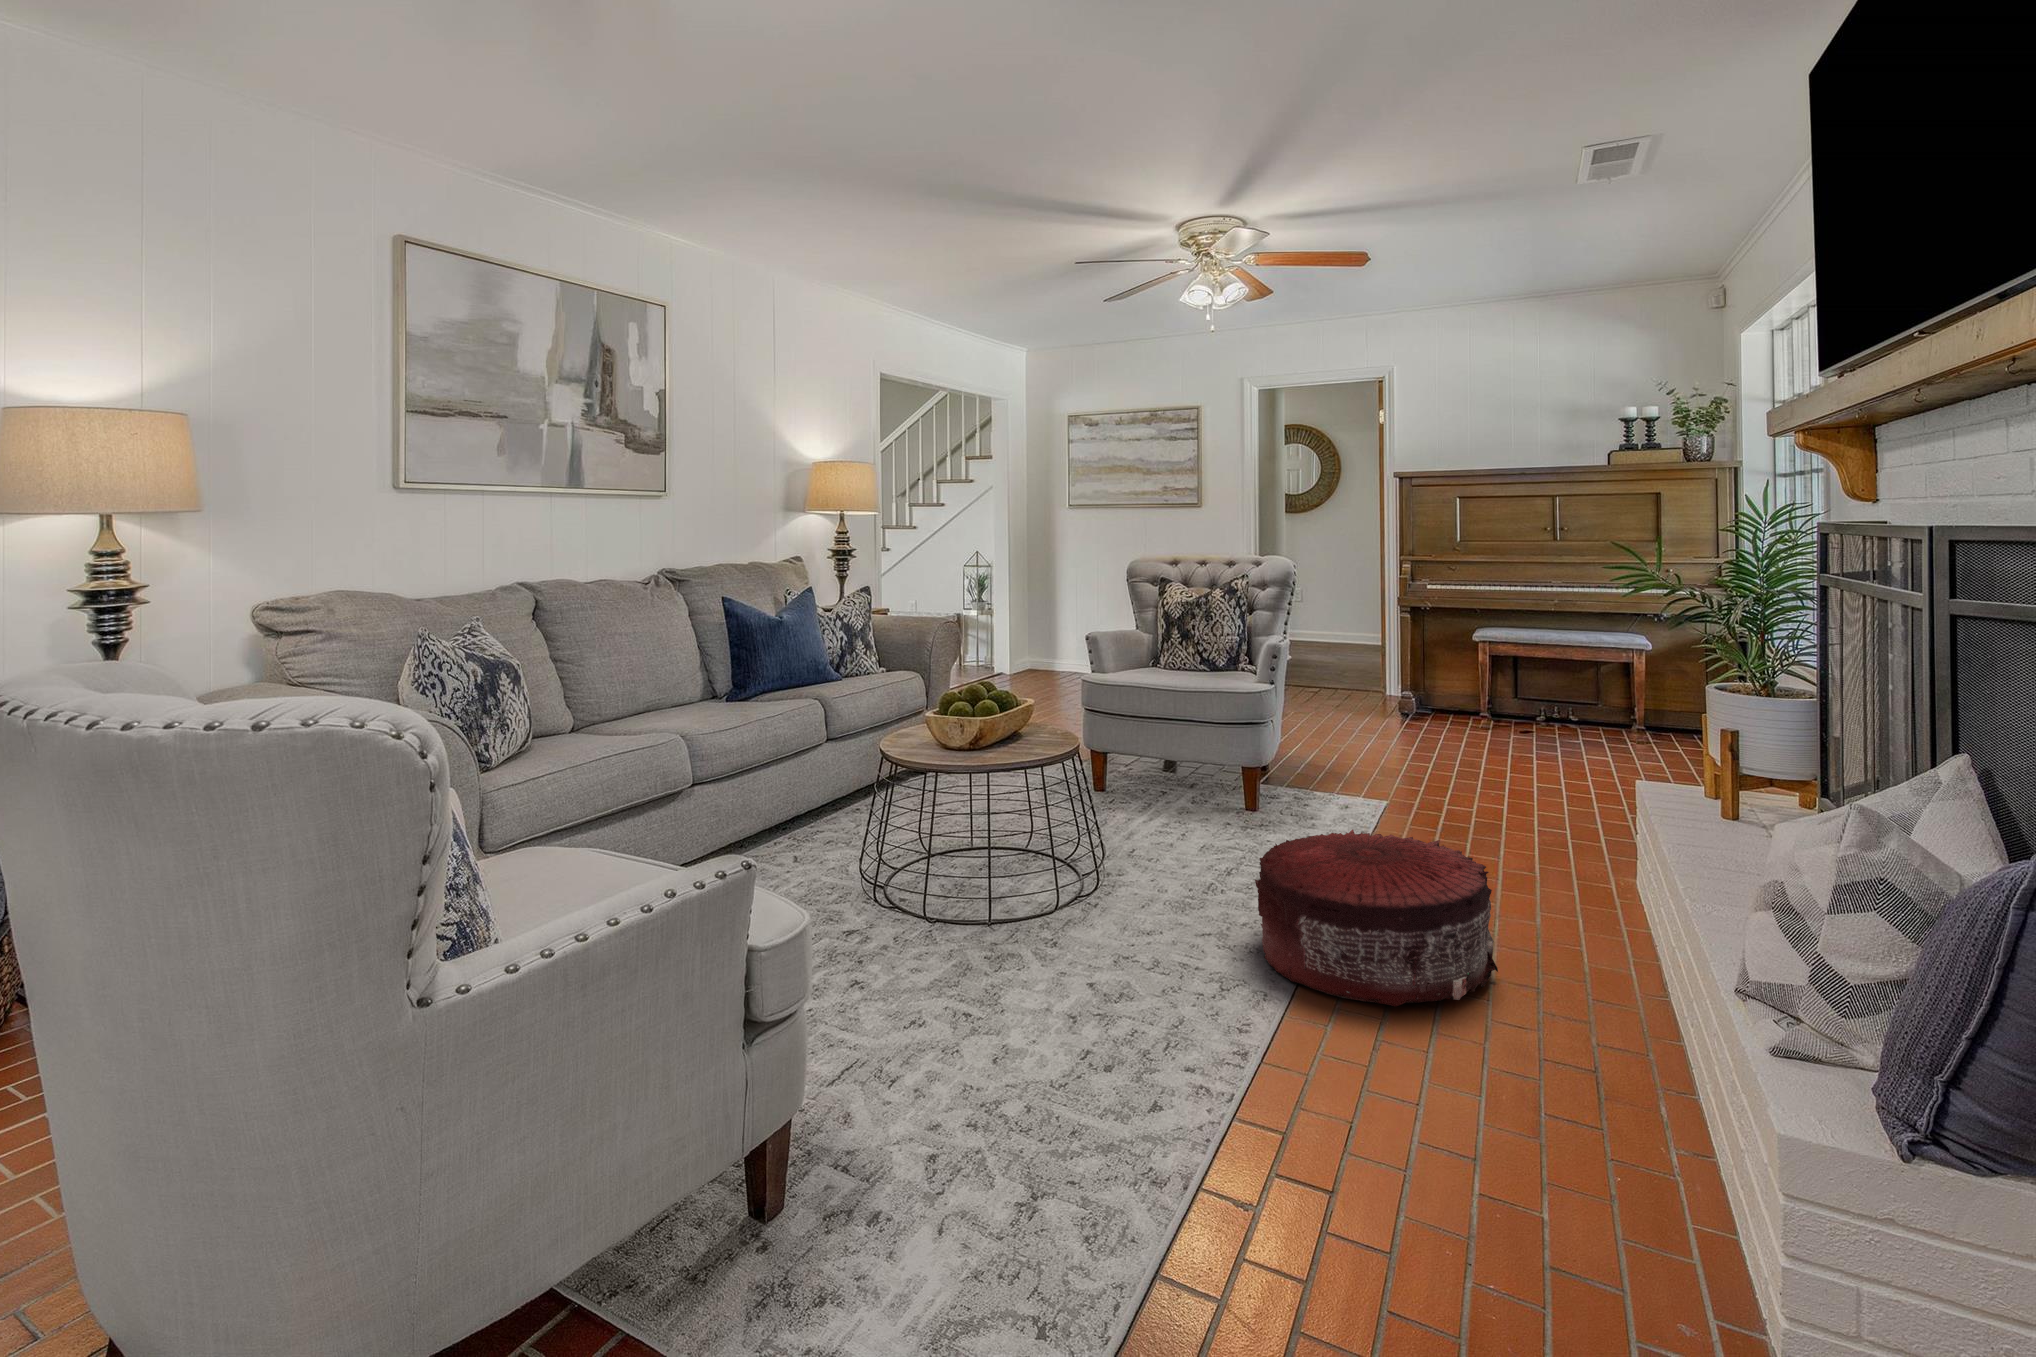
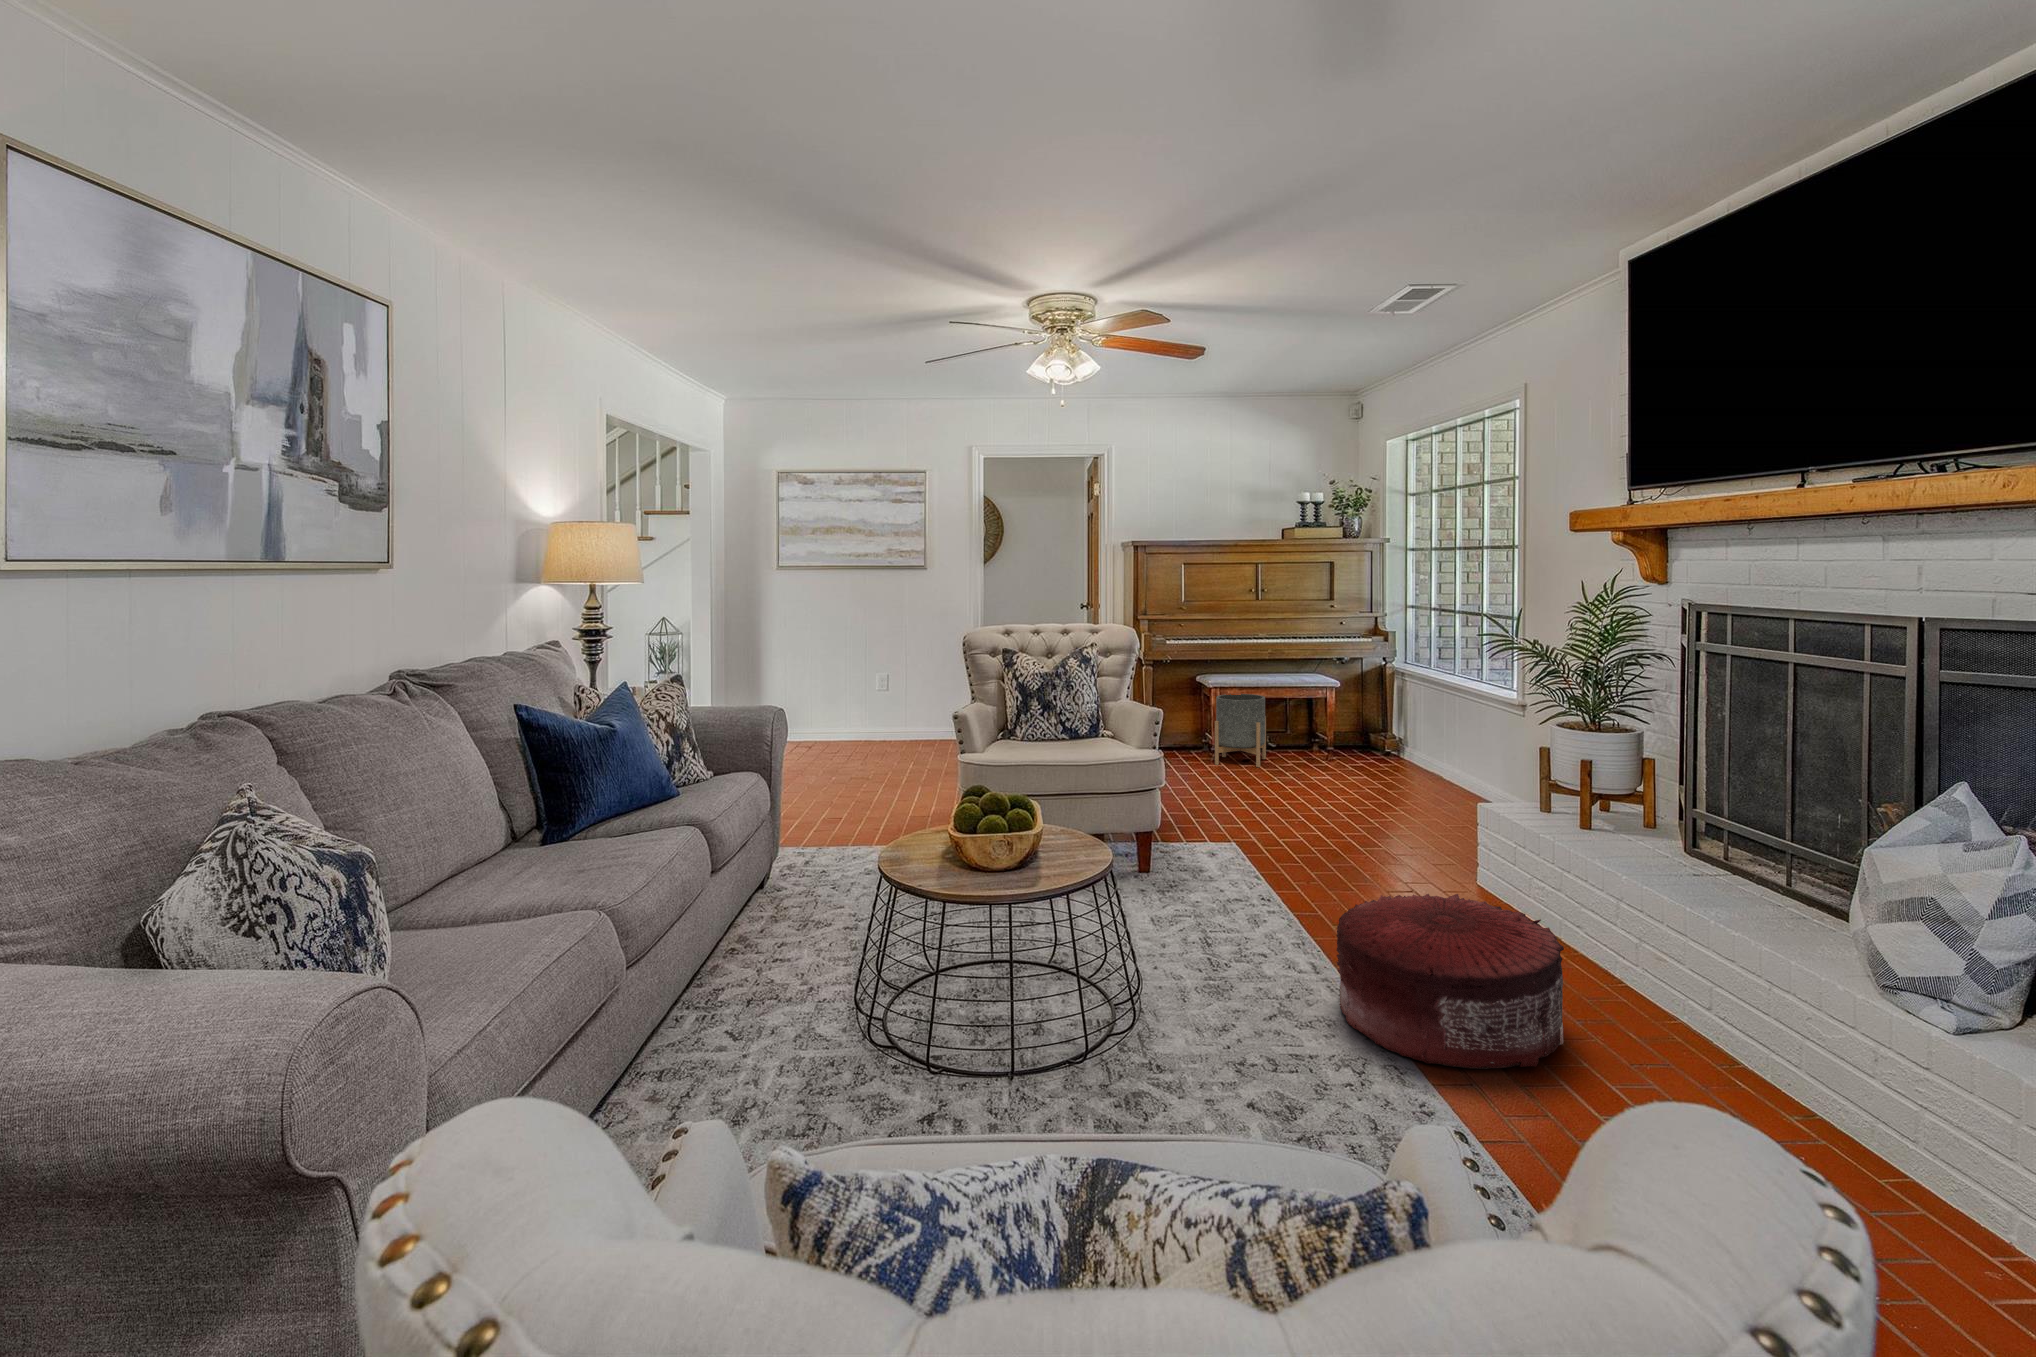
planter: none [1480,653,1556,737] -> present [1215,694,1266,767]

